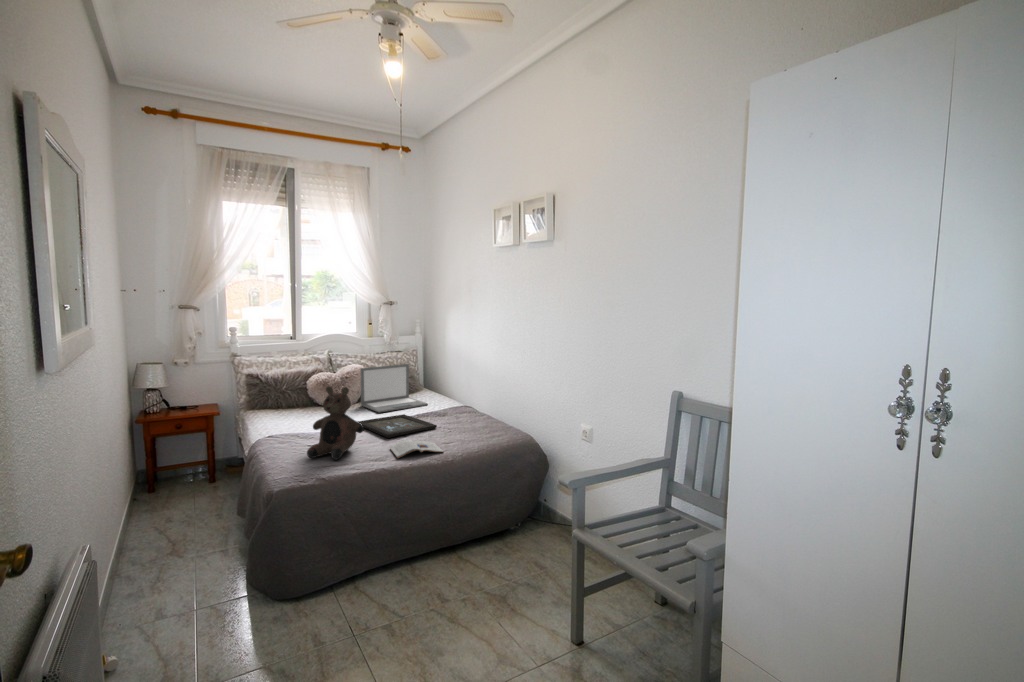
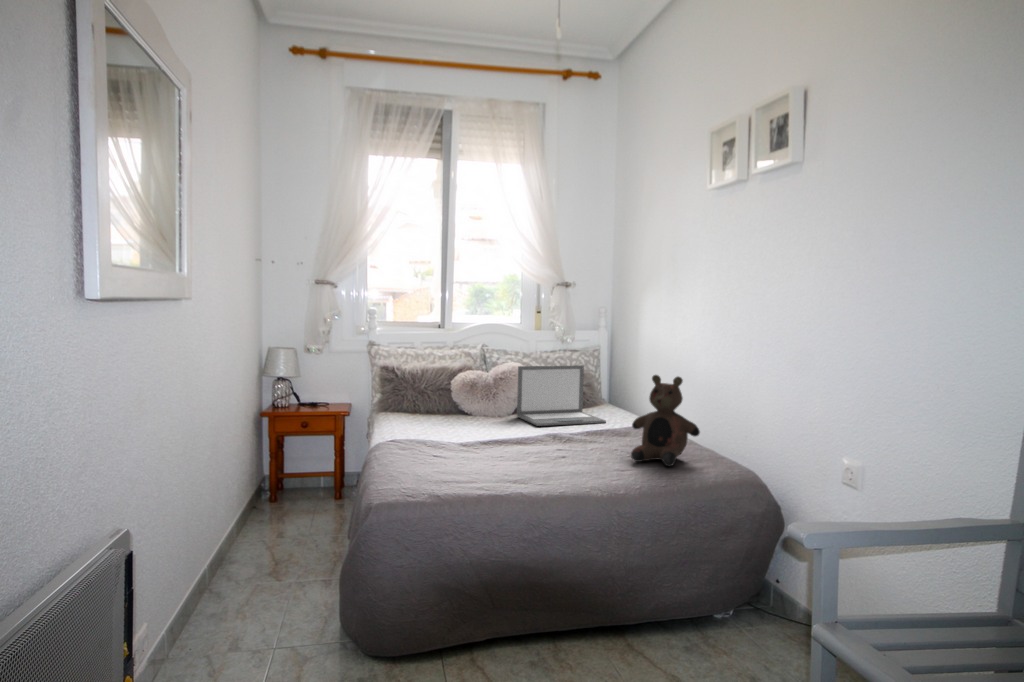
teddy bear: present [307,386,364,460] -> present [631,375,700,466]
tray: present [358,414,437,438] -> none [505,430,611,454]
magazine: present [390,440,443,458] -> none [541,457,613,478]

